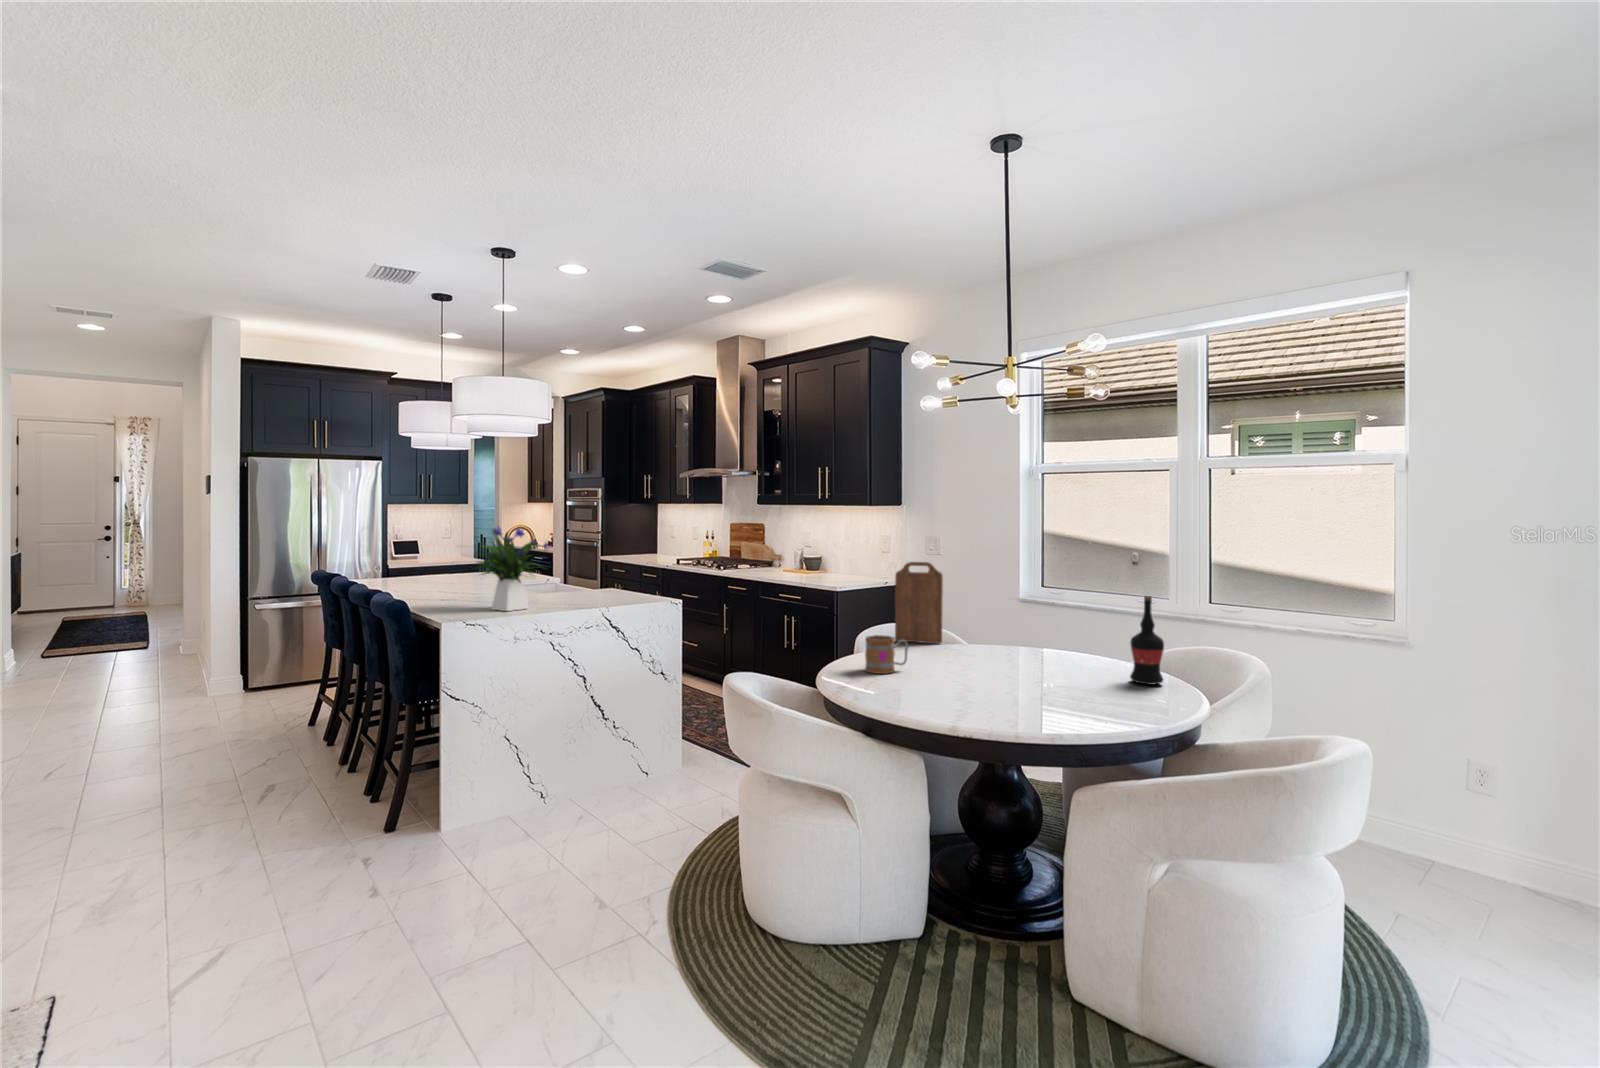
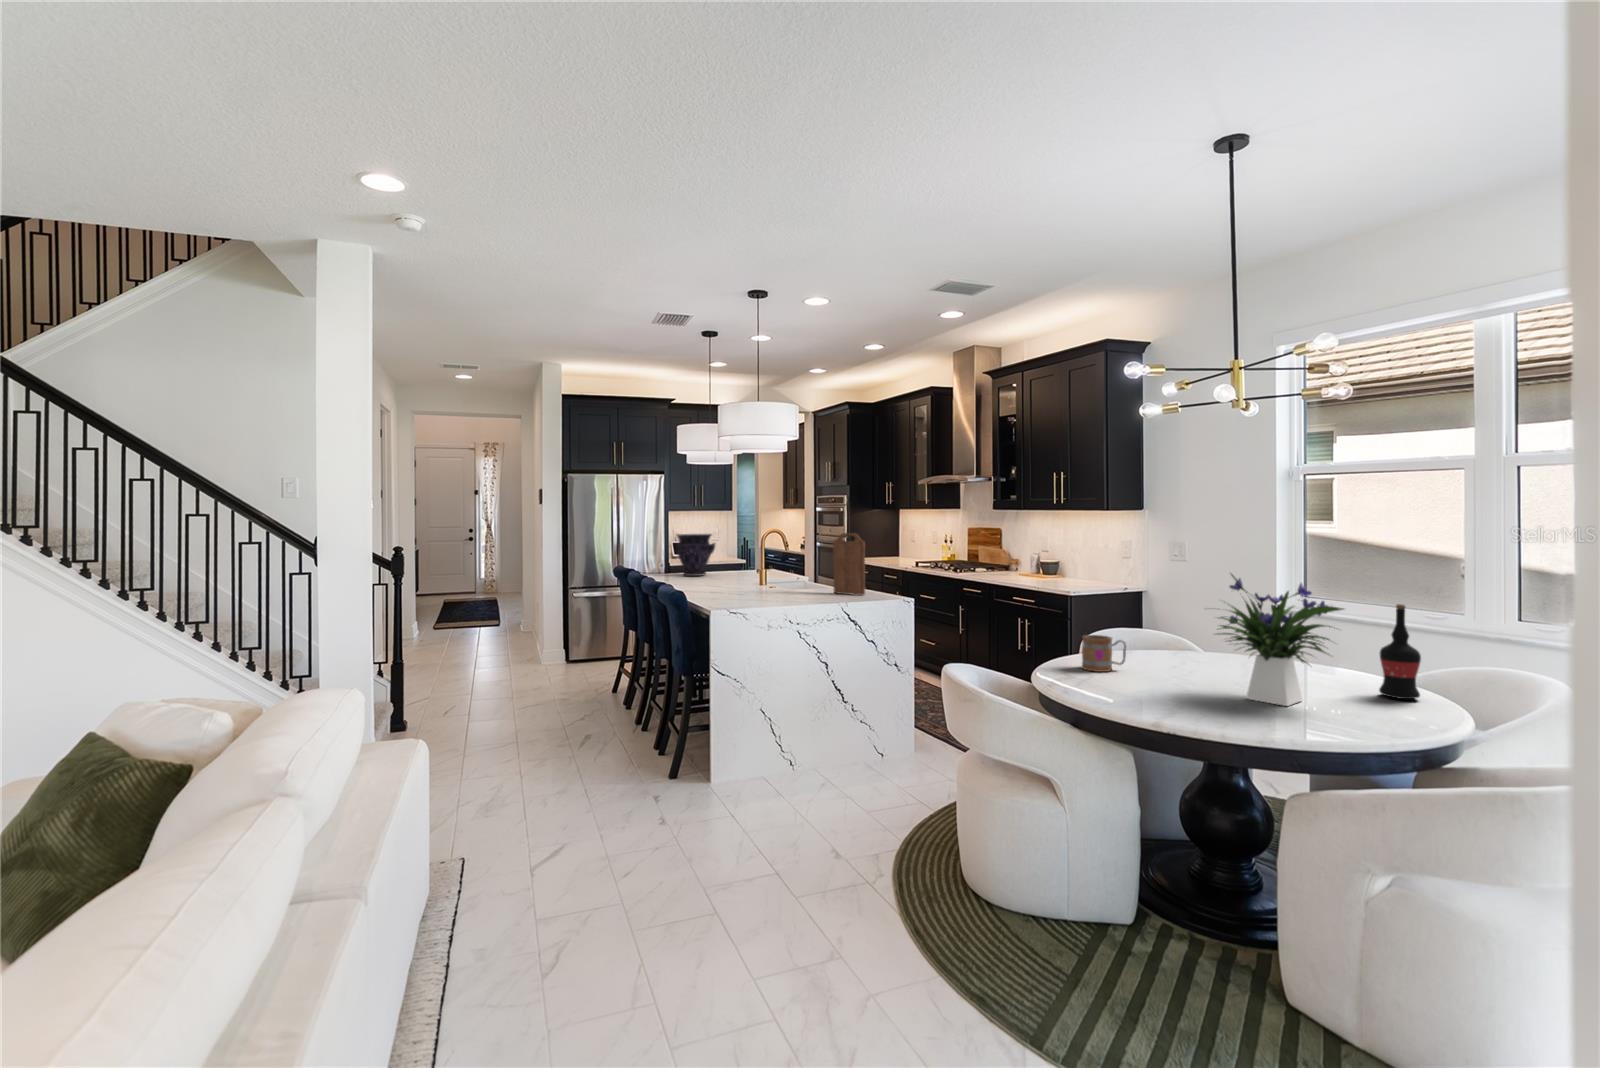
flower arrangement: present [477,527,548,611] -> present [1217,574,1344,706]
vase: none [391,531,446,581] -> present [673,534,715,576]
cutting board: present [895,562,943,643] -> present [833,533,865,595]

